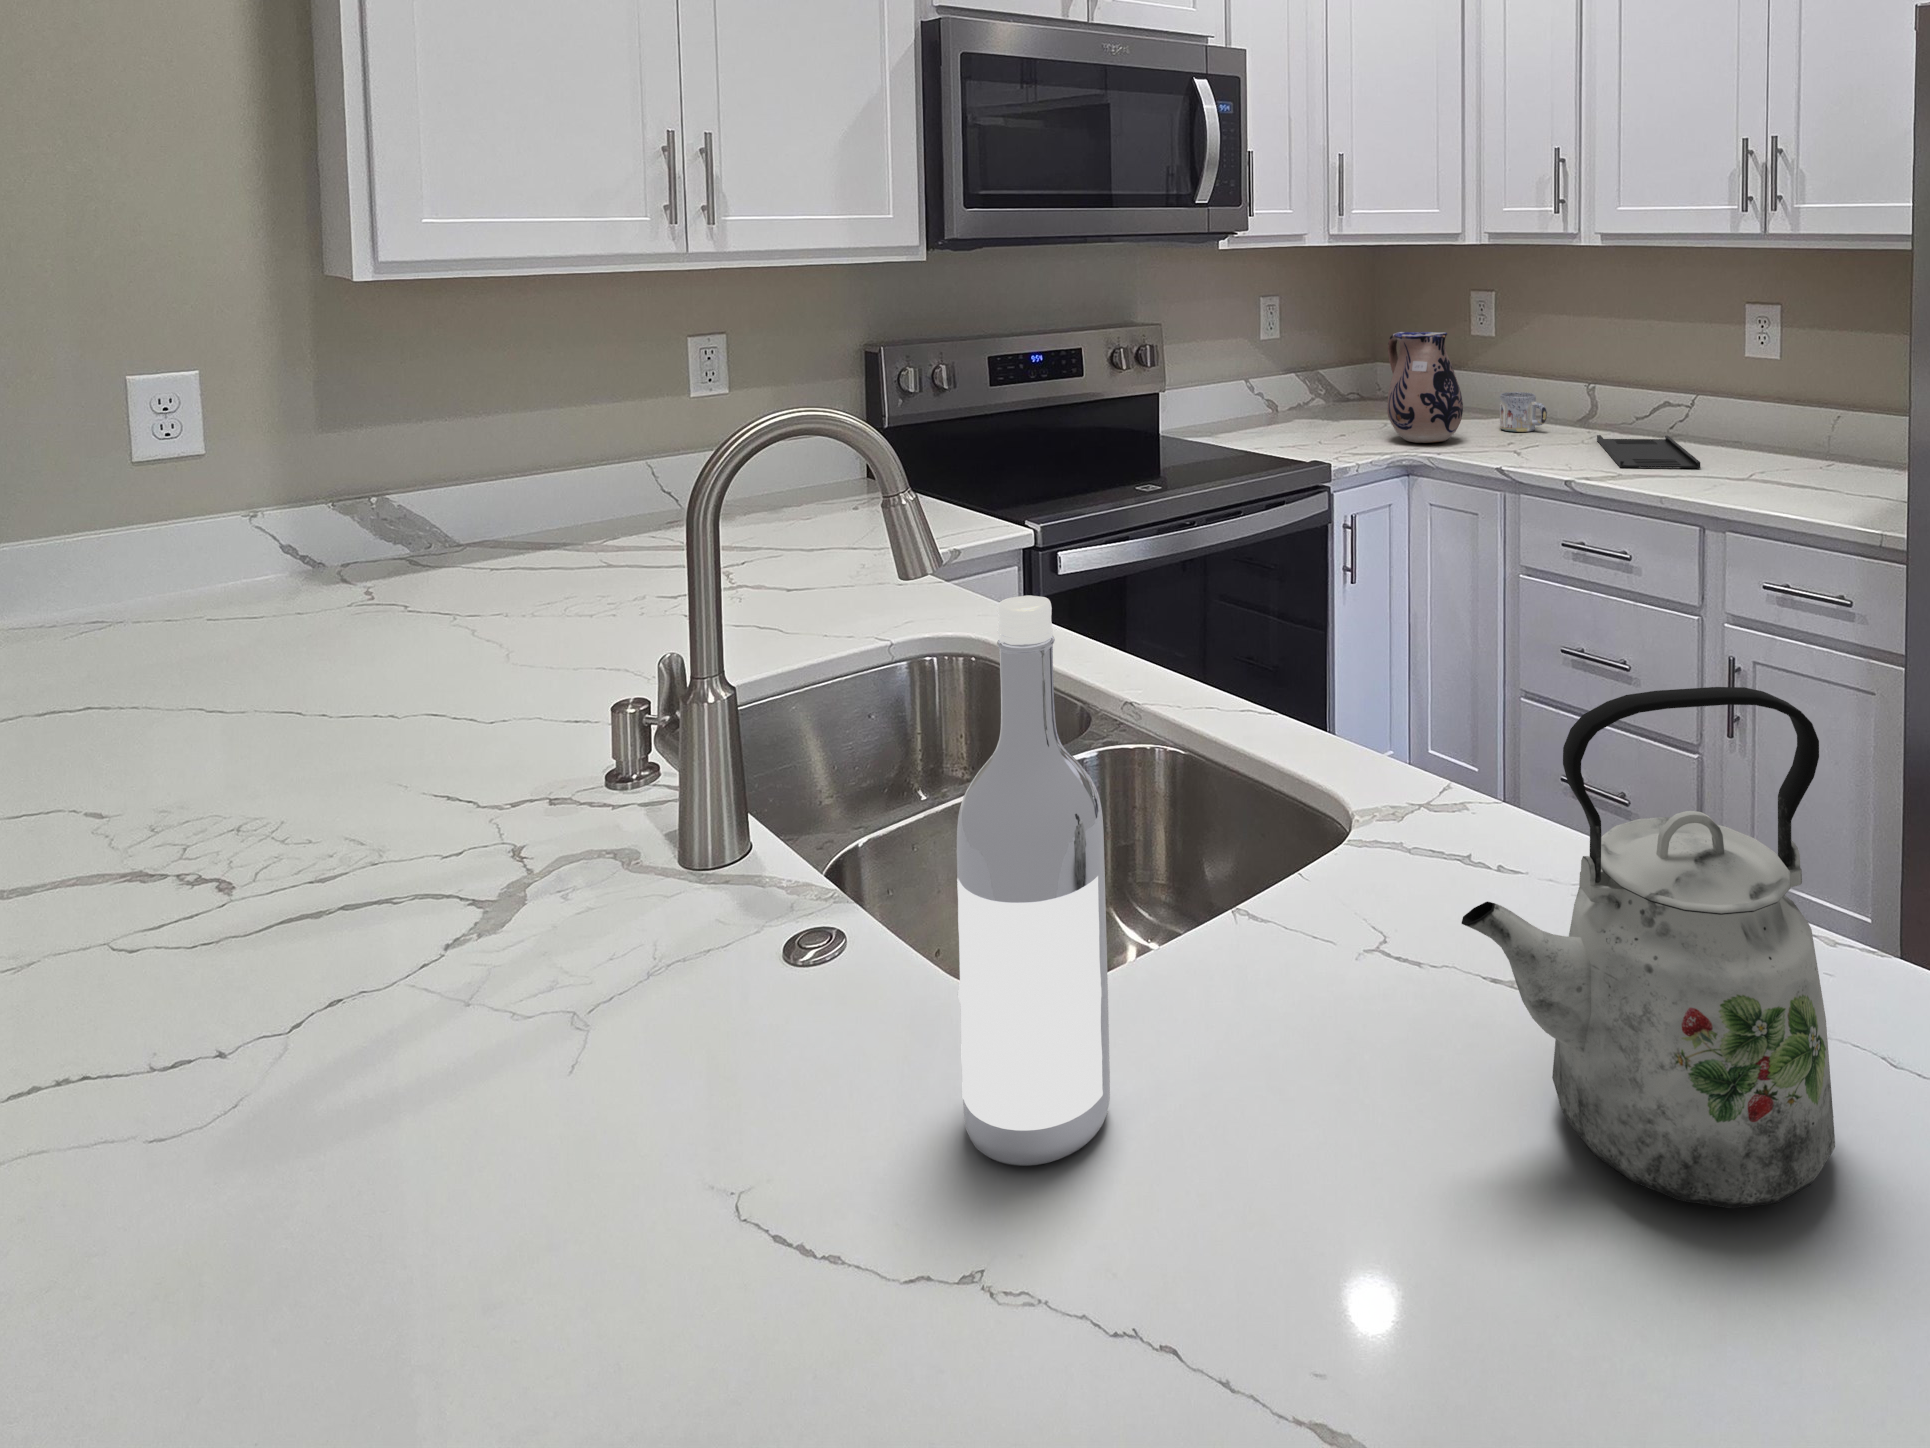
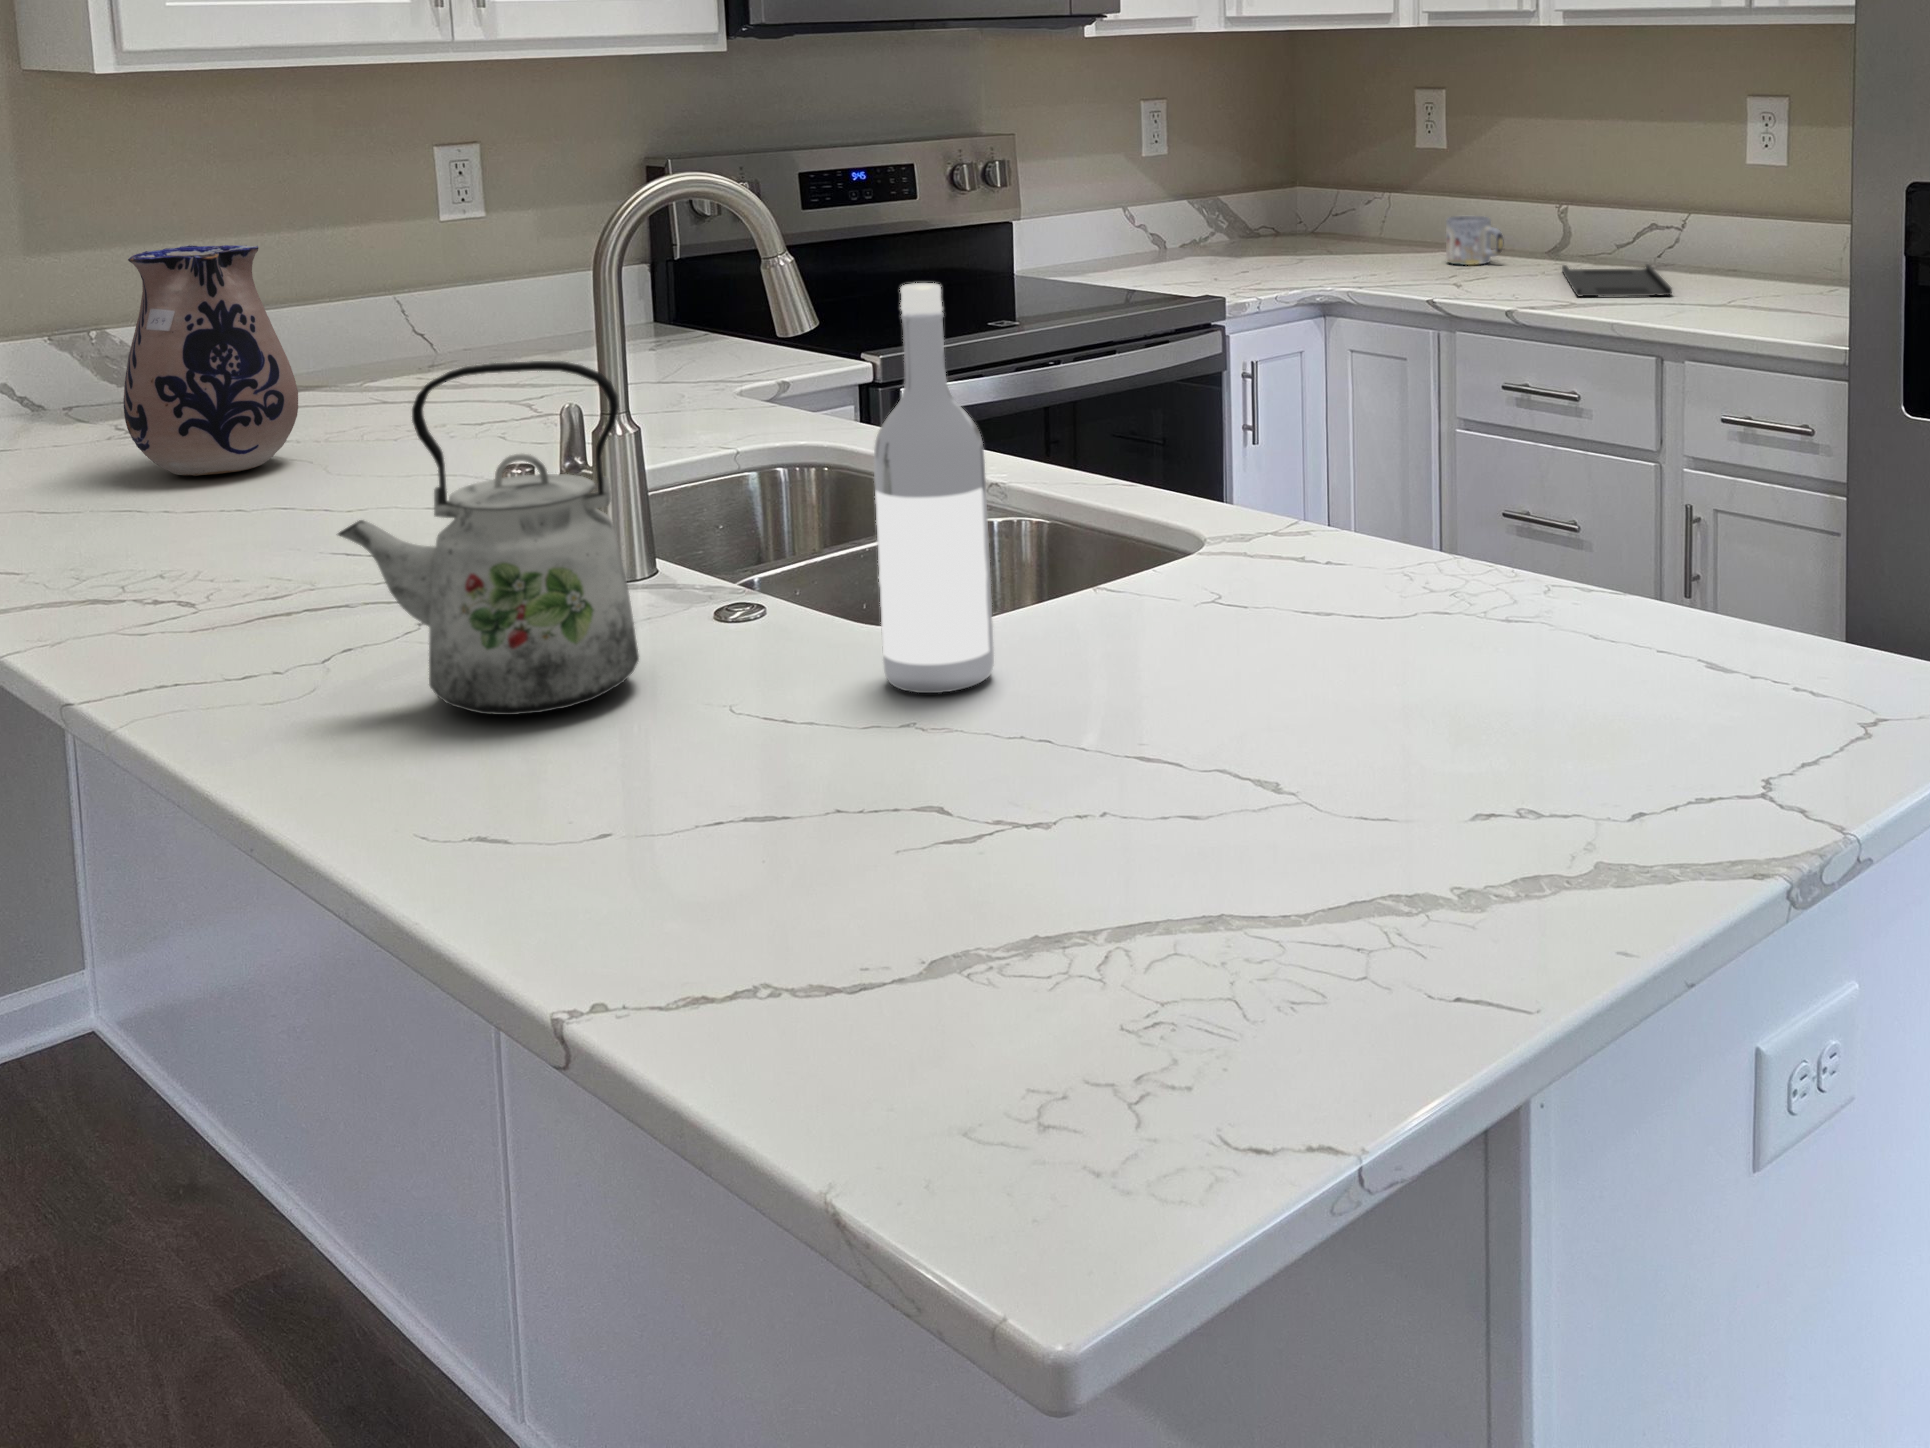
ceramic pitcher: present [1387,332,1463,443] -> present [124,245,298,476]
kettle: present [1462,687,1835,1208] -> present [338,361,639,715]

